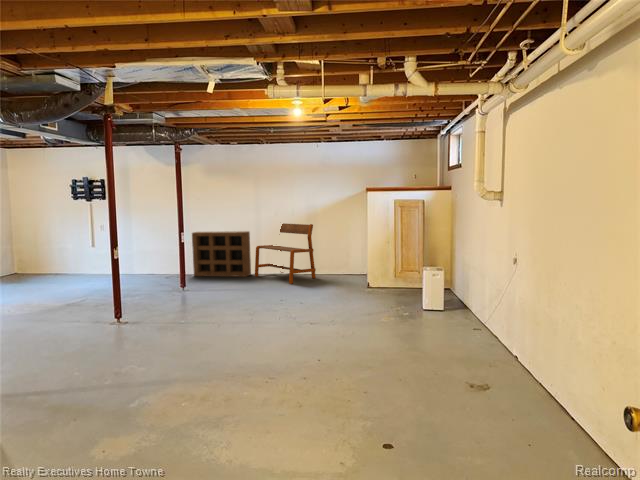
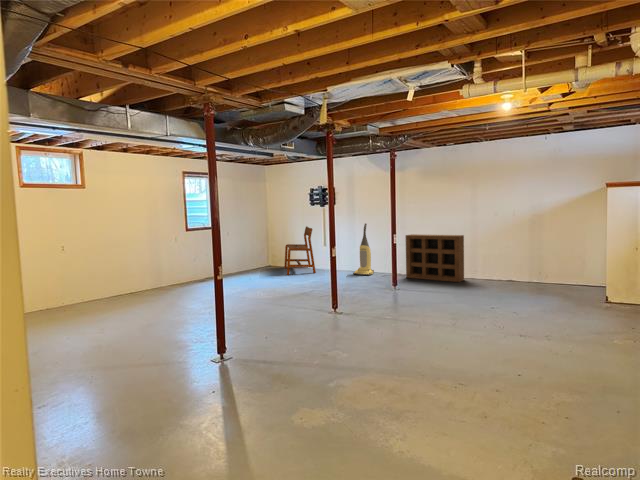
vacuum cleaner: none [134,221,158,277] -> present [353,223,374,275]
bench: present [255,223,316,284] -> present [284,226,316,275]

